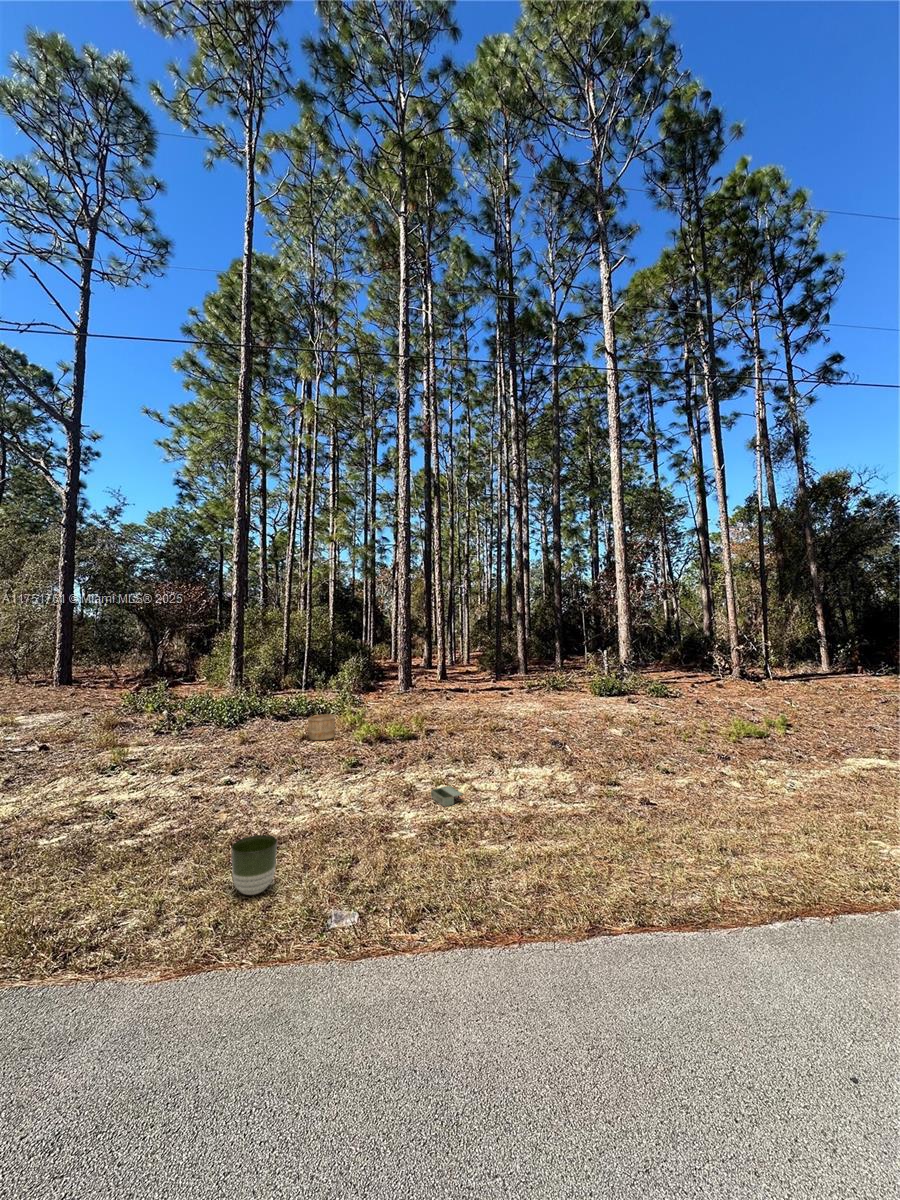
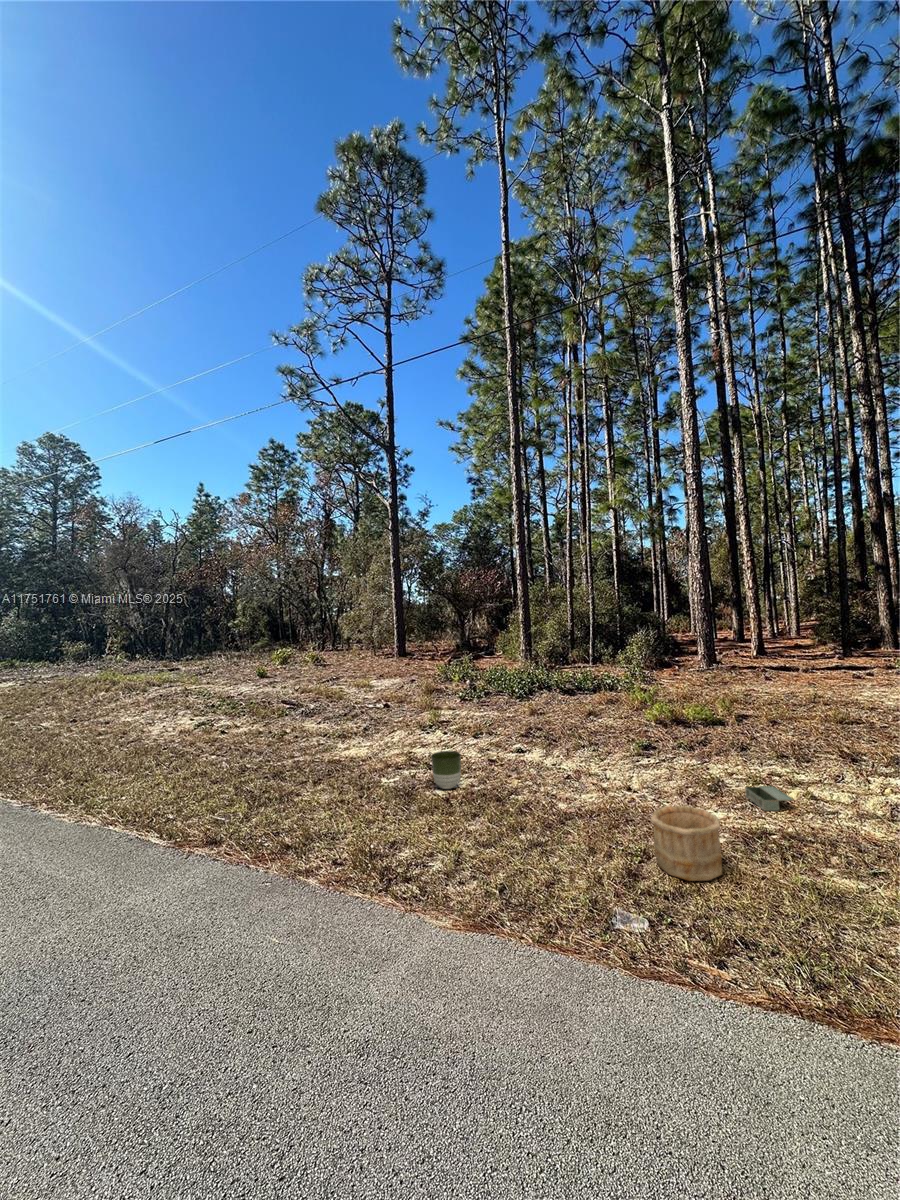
wooden bucket: present [308,714,335,740] -> present [651,806,722,881]
planter: present [232,835,277,895] -> present [431,751,461,789]

